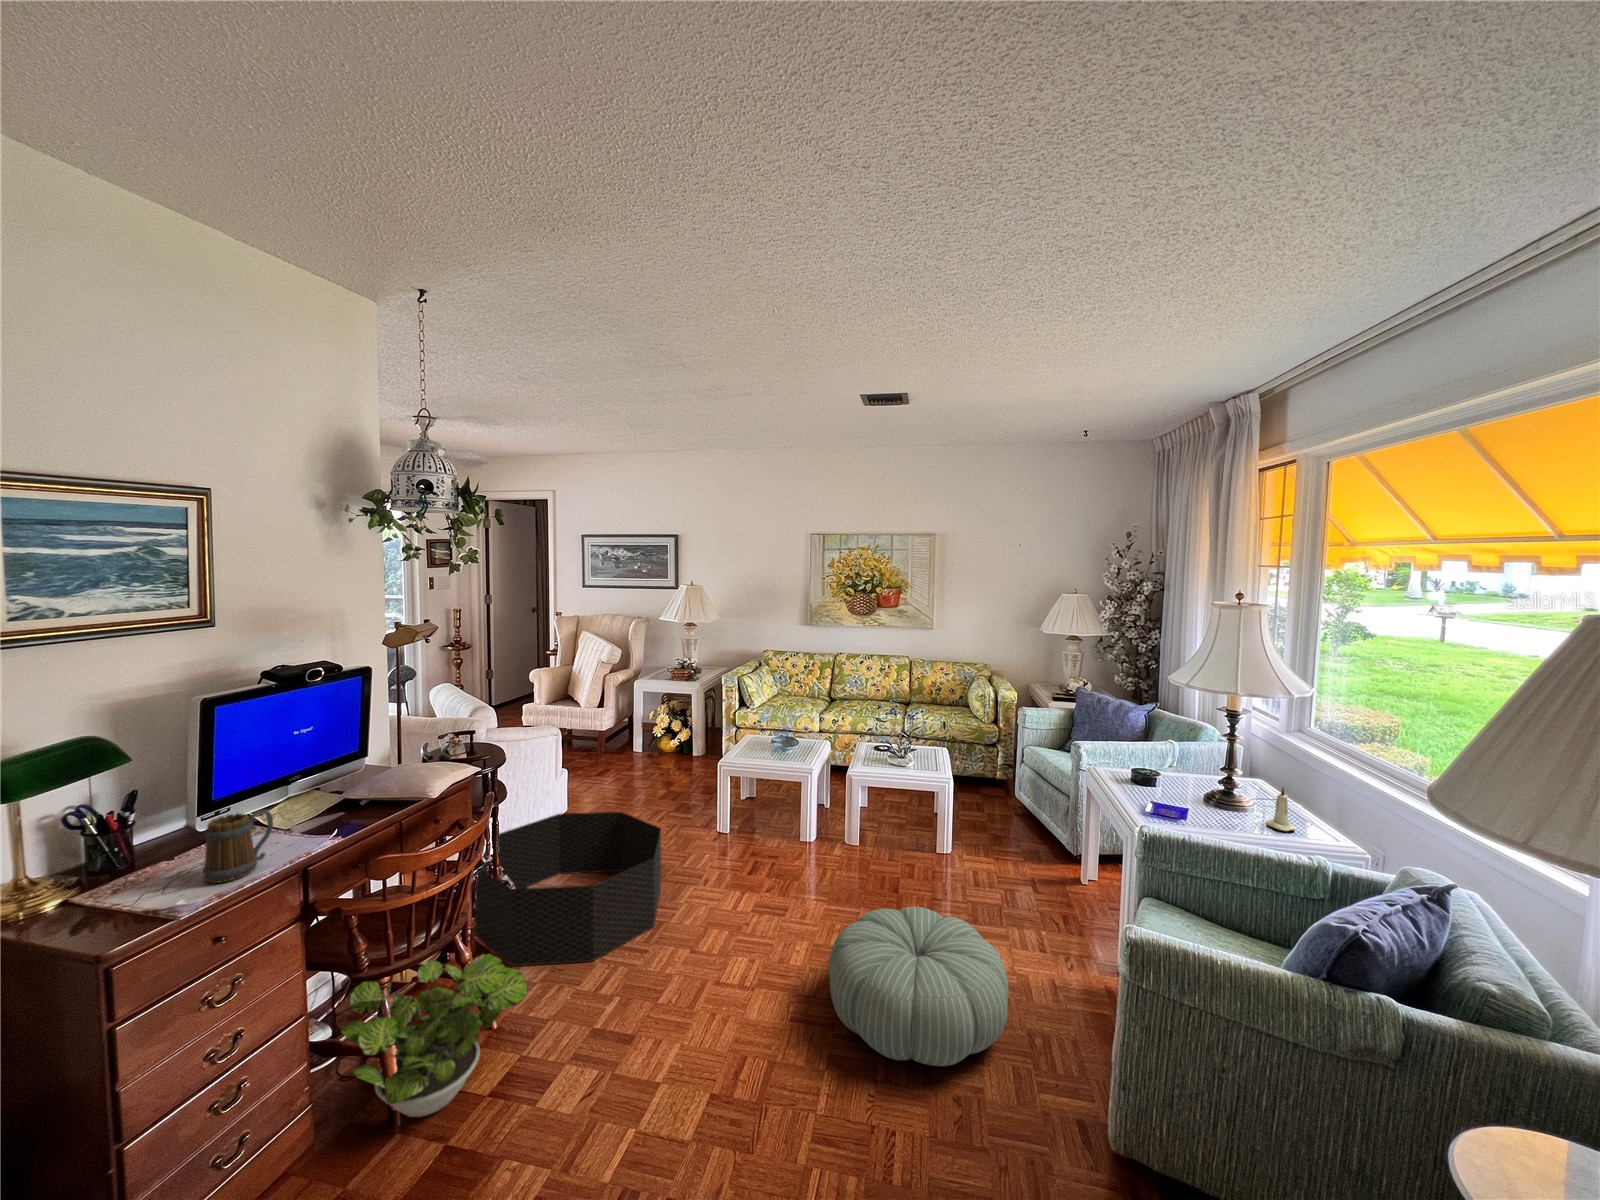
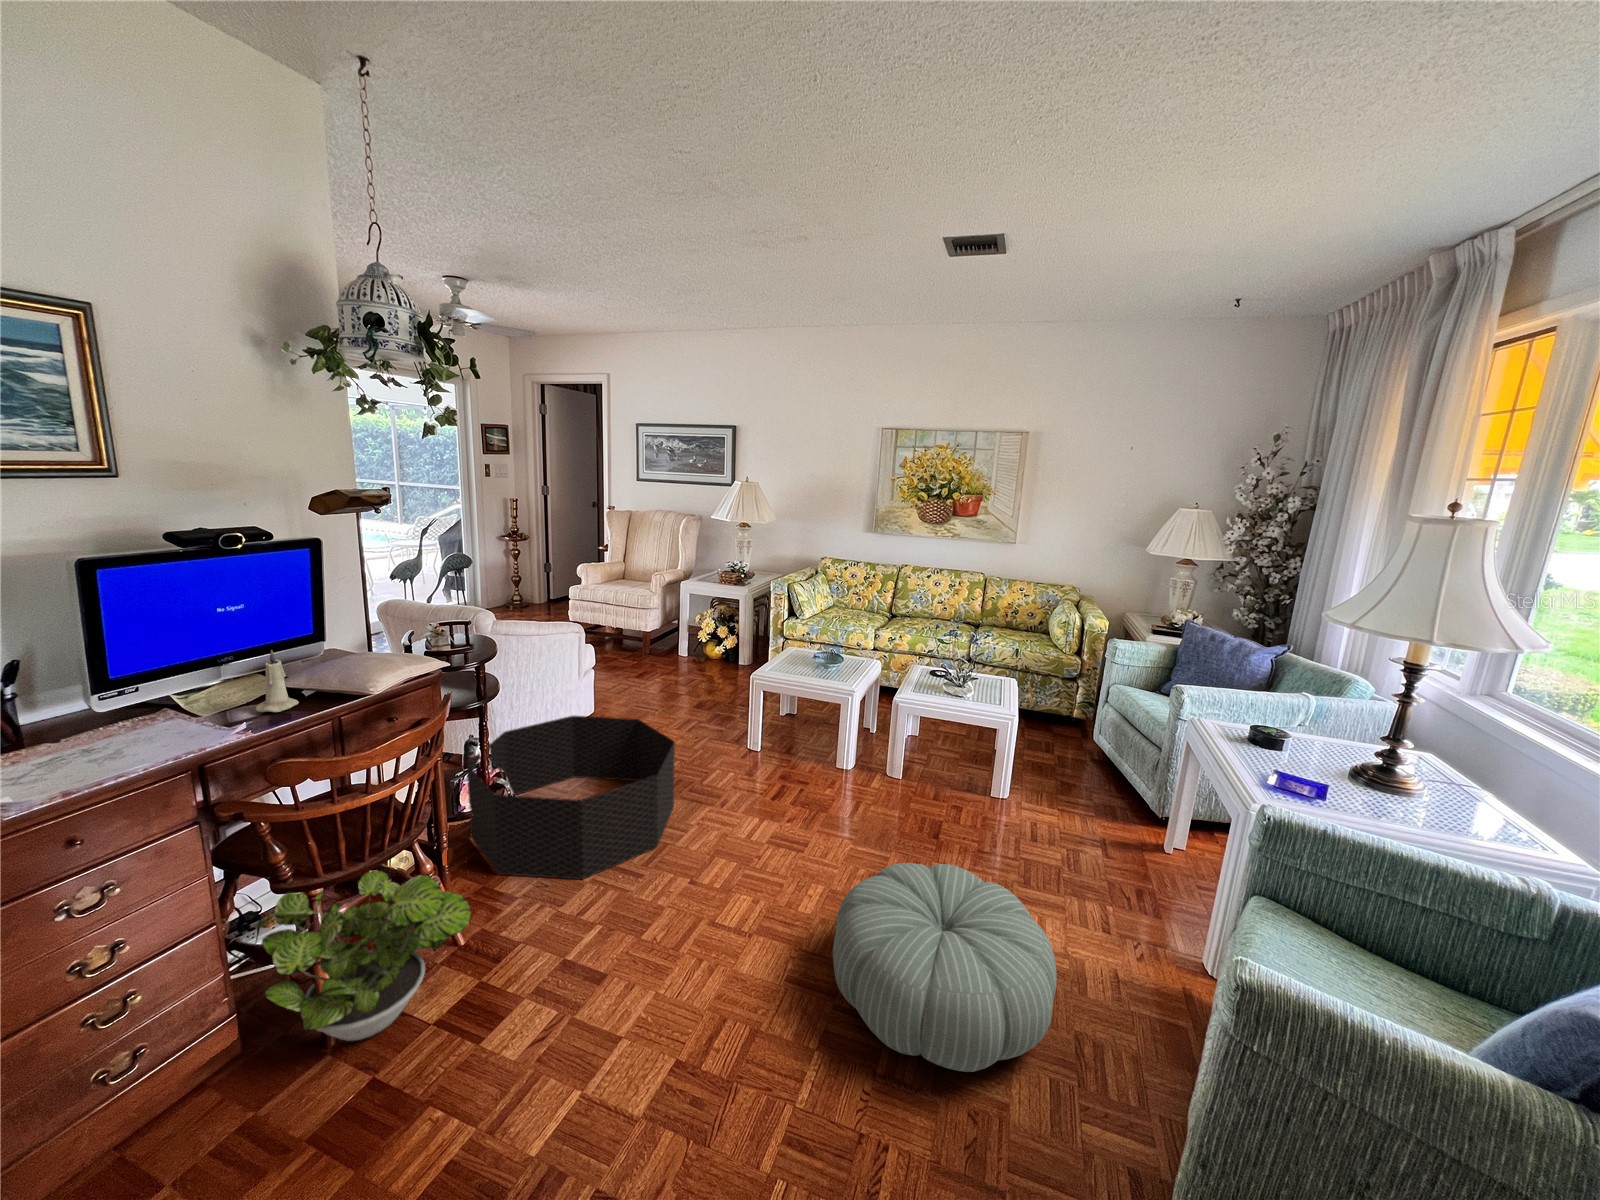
candle: present [1266,787,1295,831] -> present [256,650,299,712]
mug: present [202,810,273,883] -> none [52,693,150,775]

